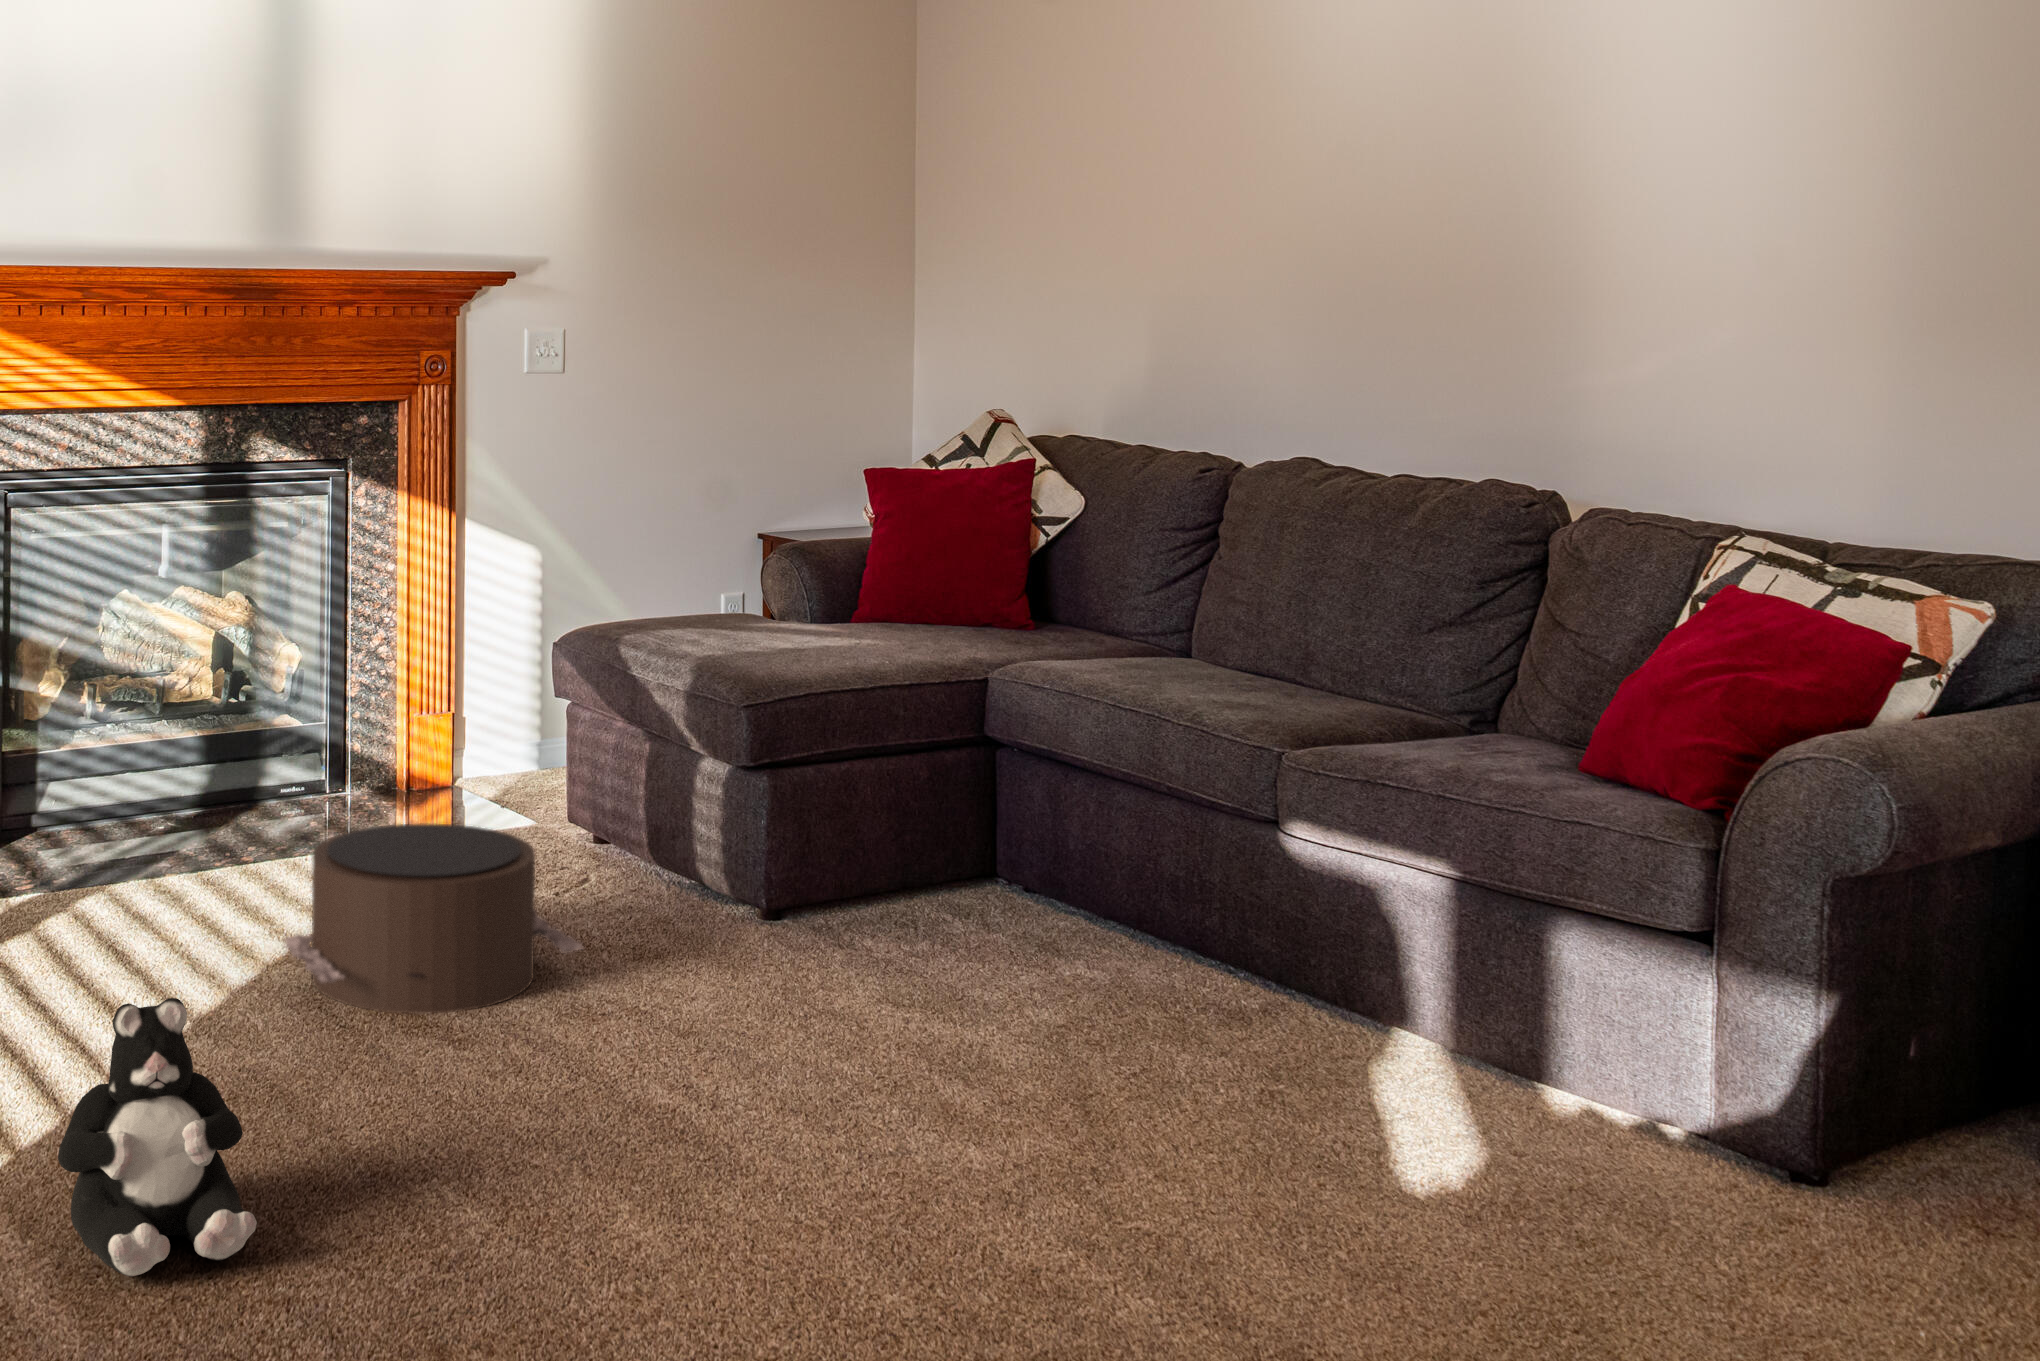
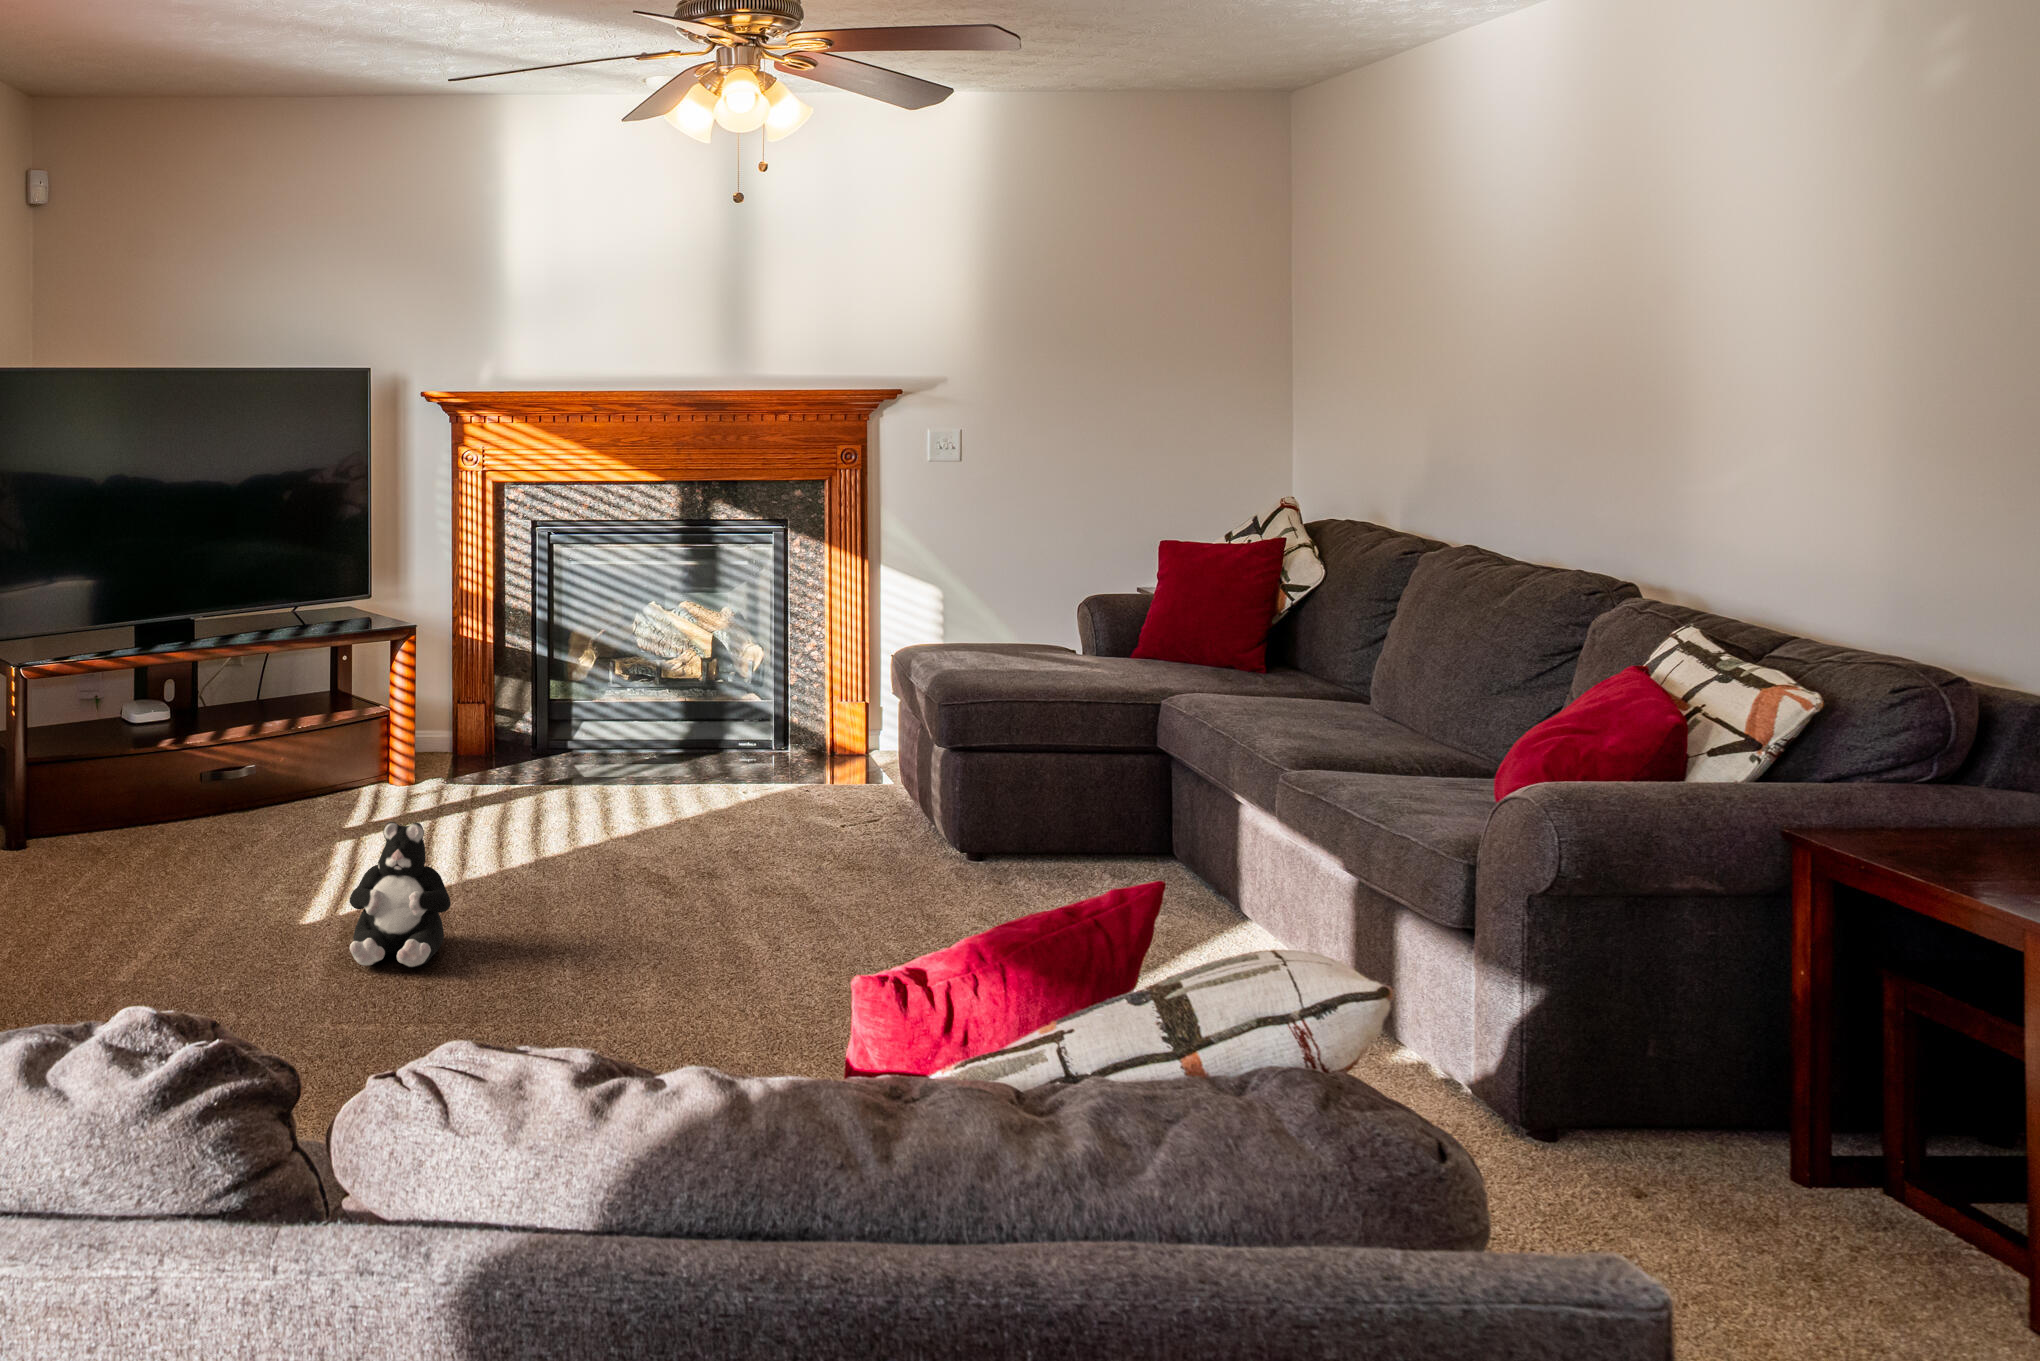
pouf: present [284,823,583,1014] -> none [613,762,798,882]

